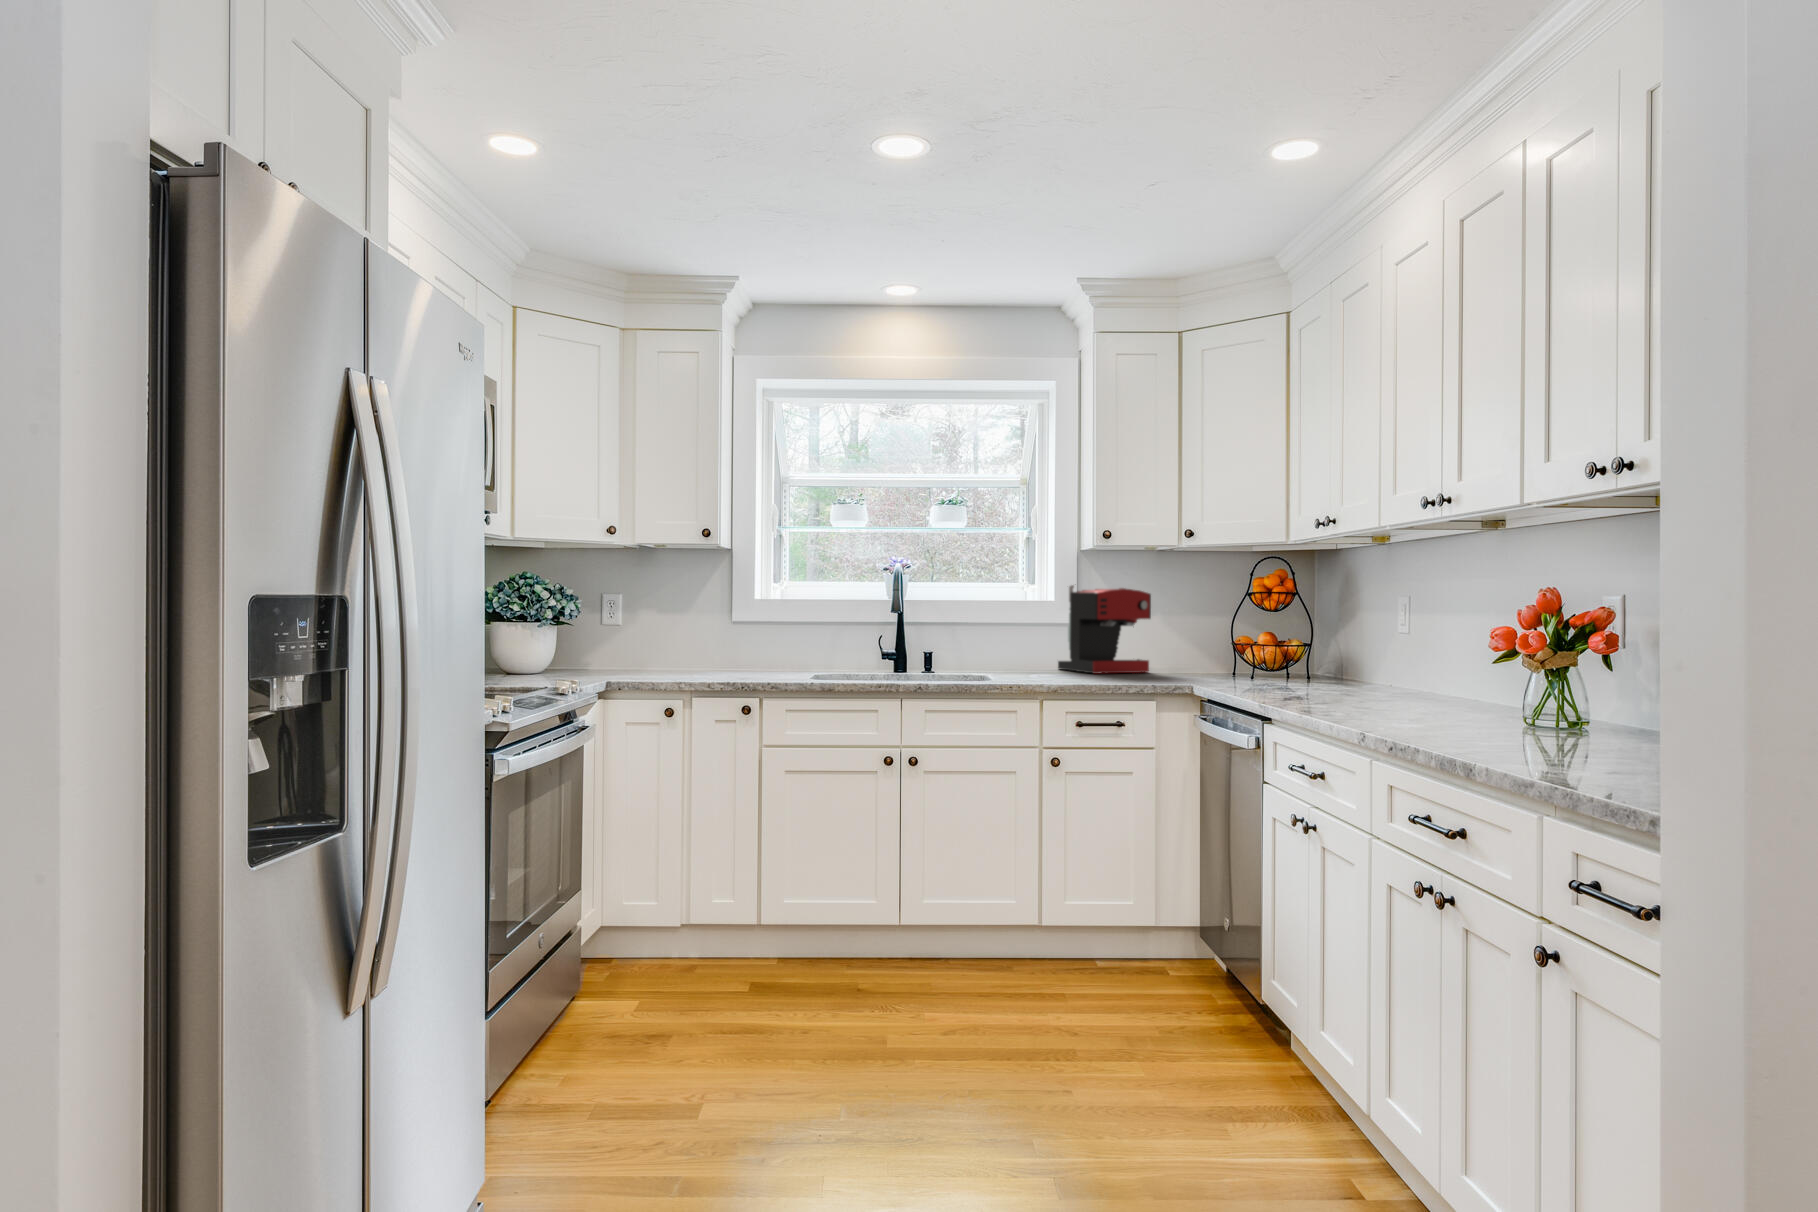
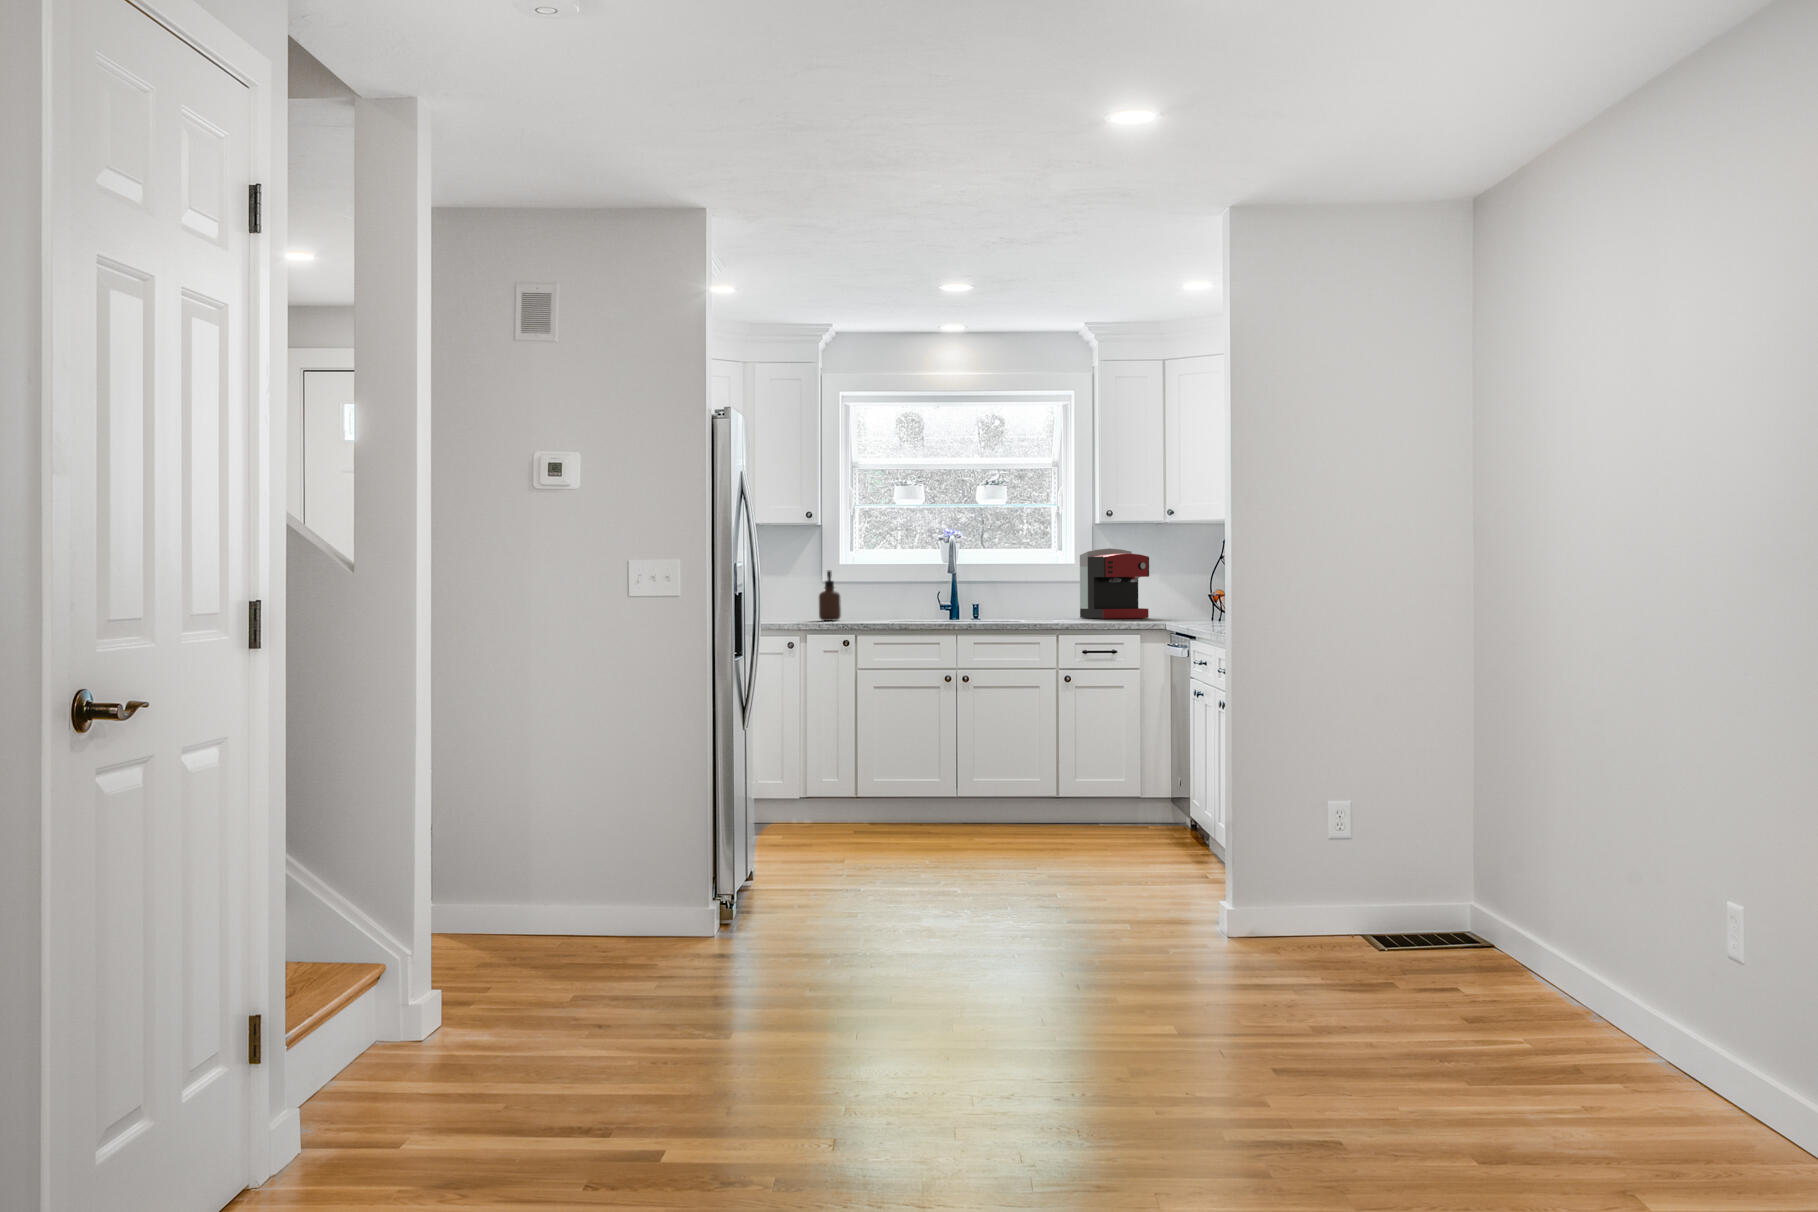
soap dispenser: none [722,605,750,671] -> present [819,570,841,621]

